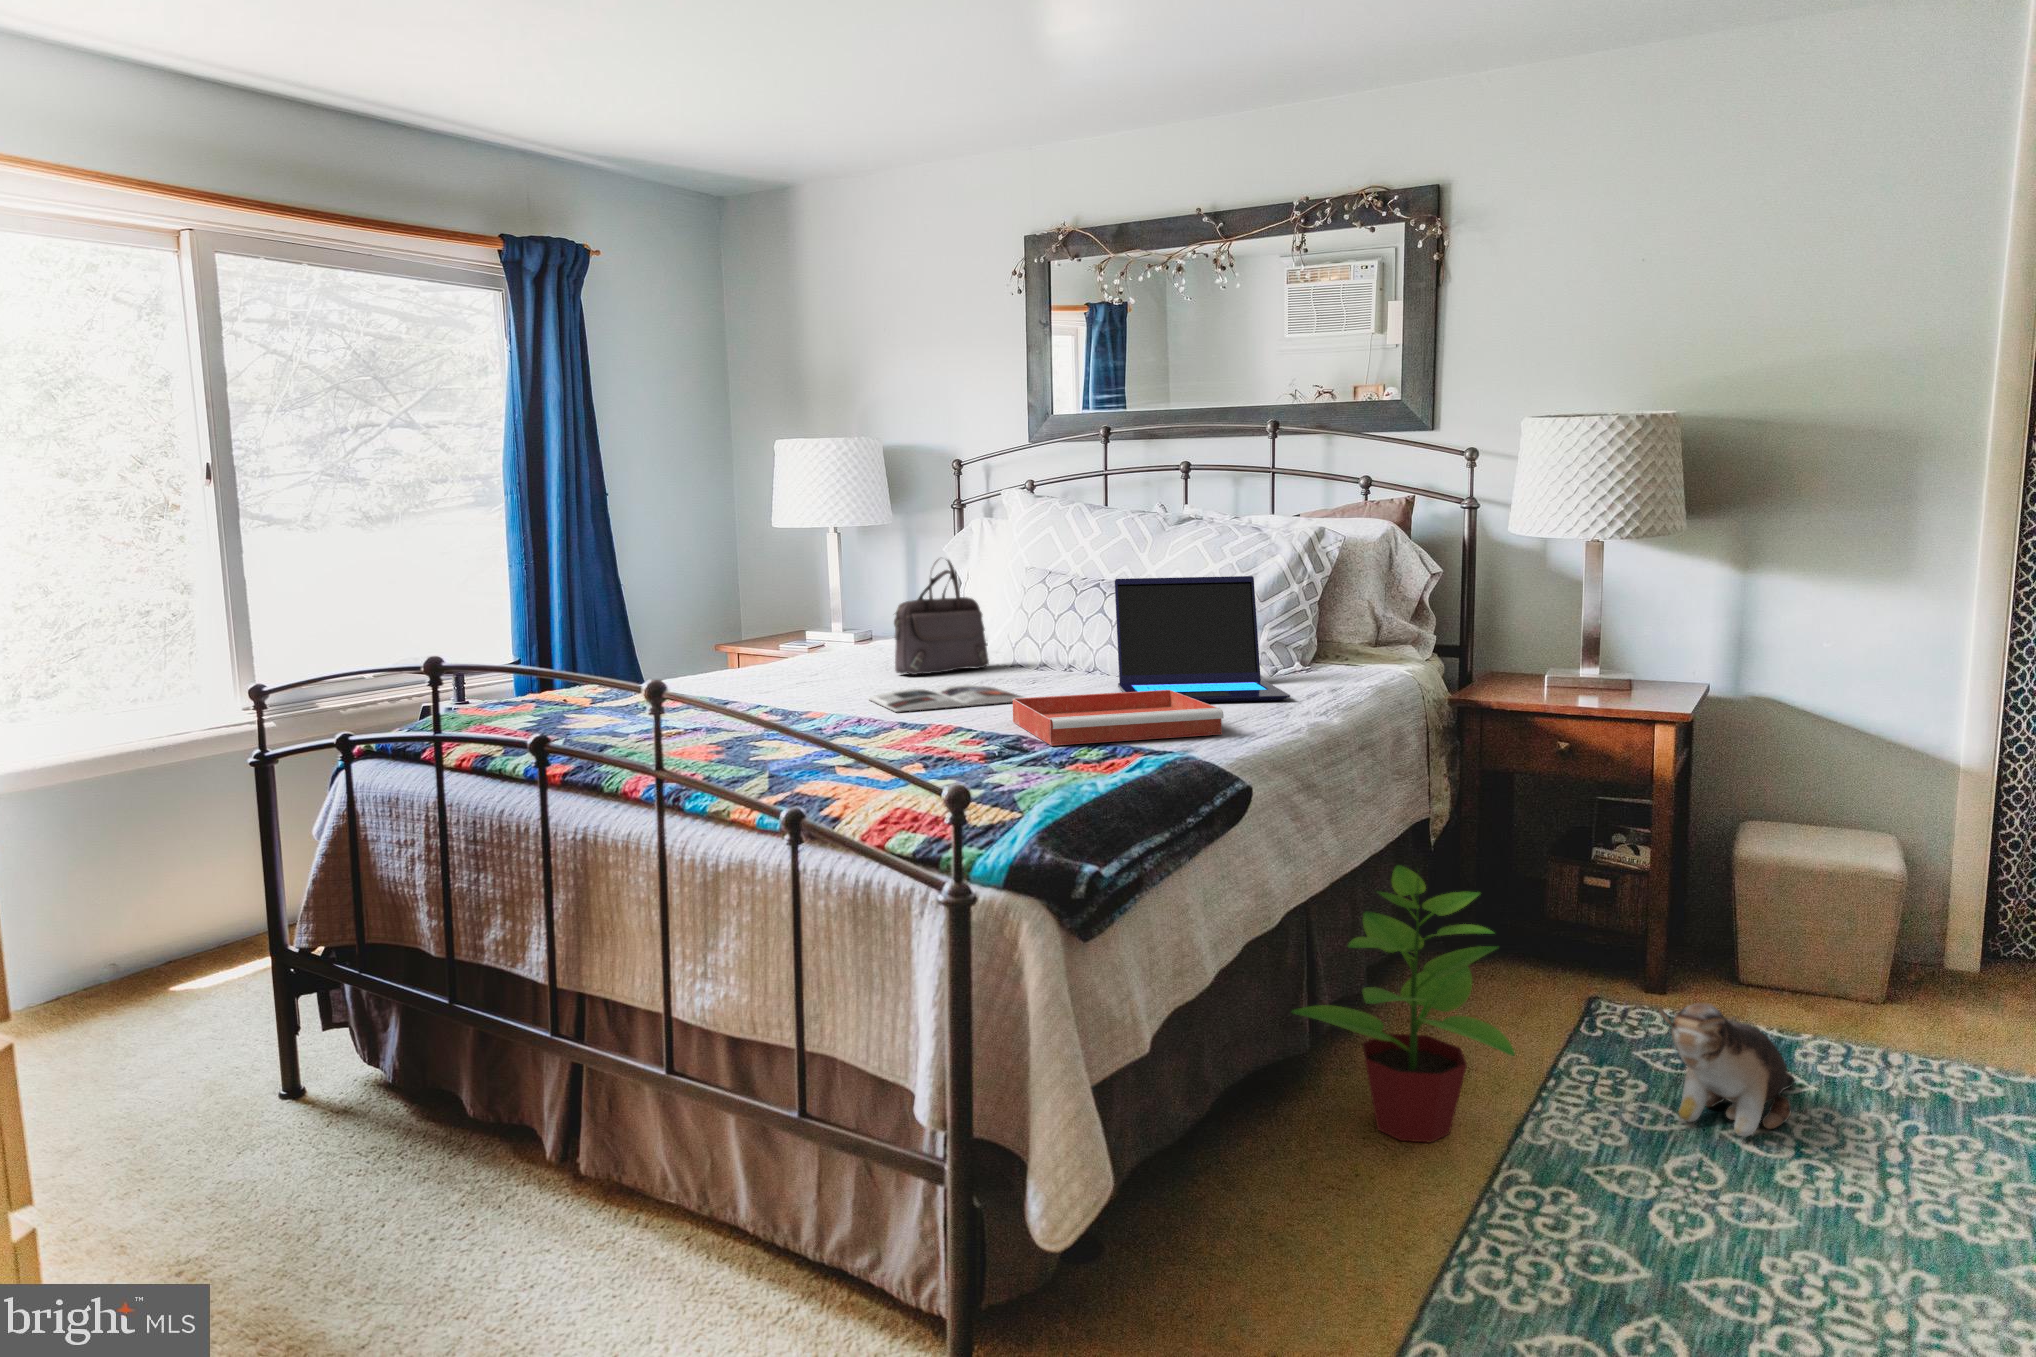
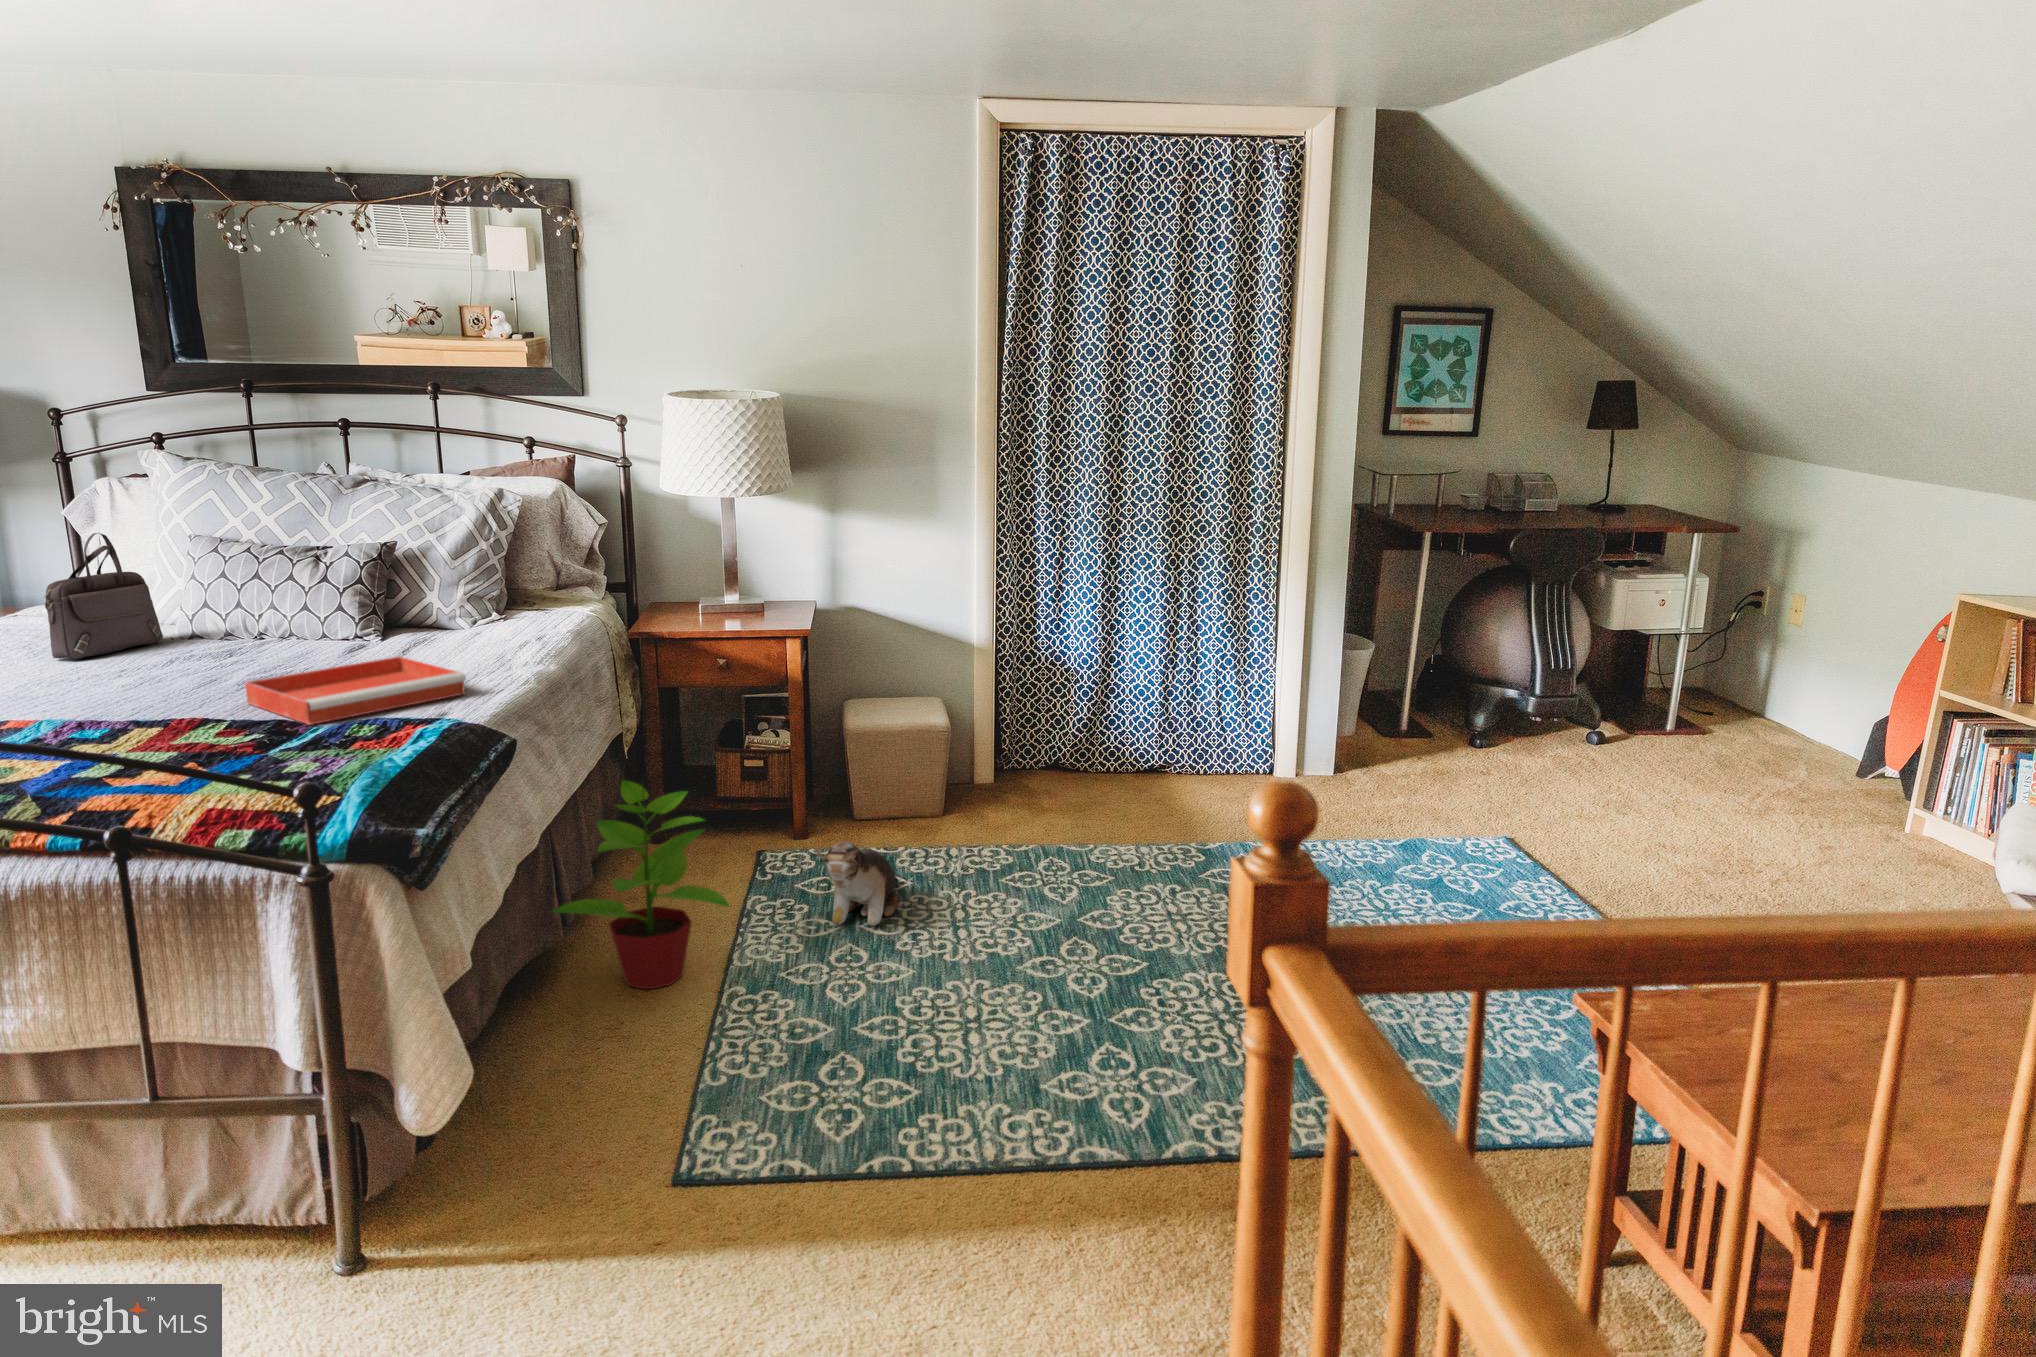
laptop: present [1115,576,1290,702] -> none [312,540,506,670]
magazine: present [869,685,1022,712] -> none [49,666,248,707]

